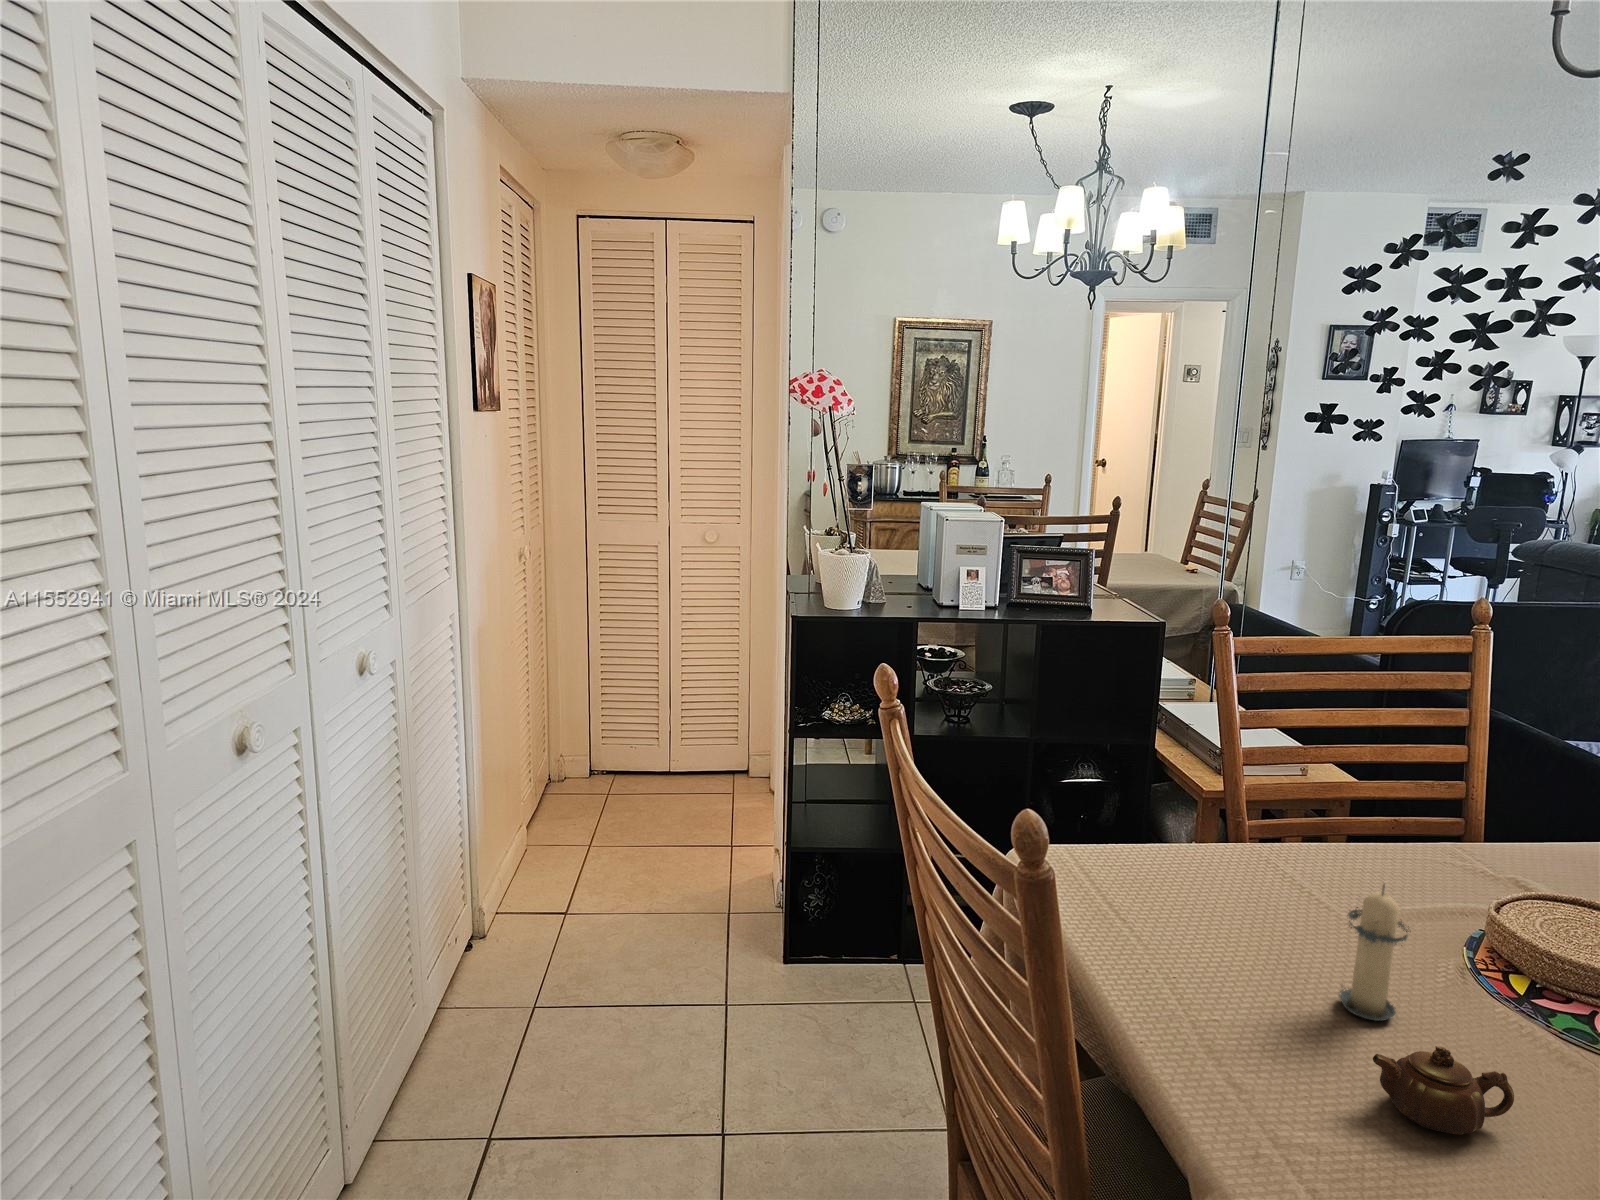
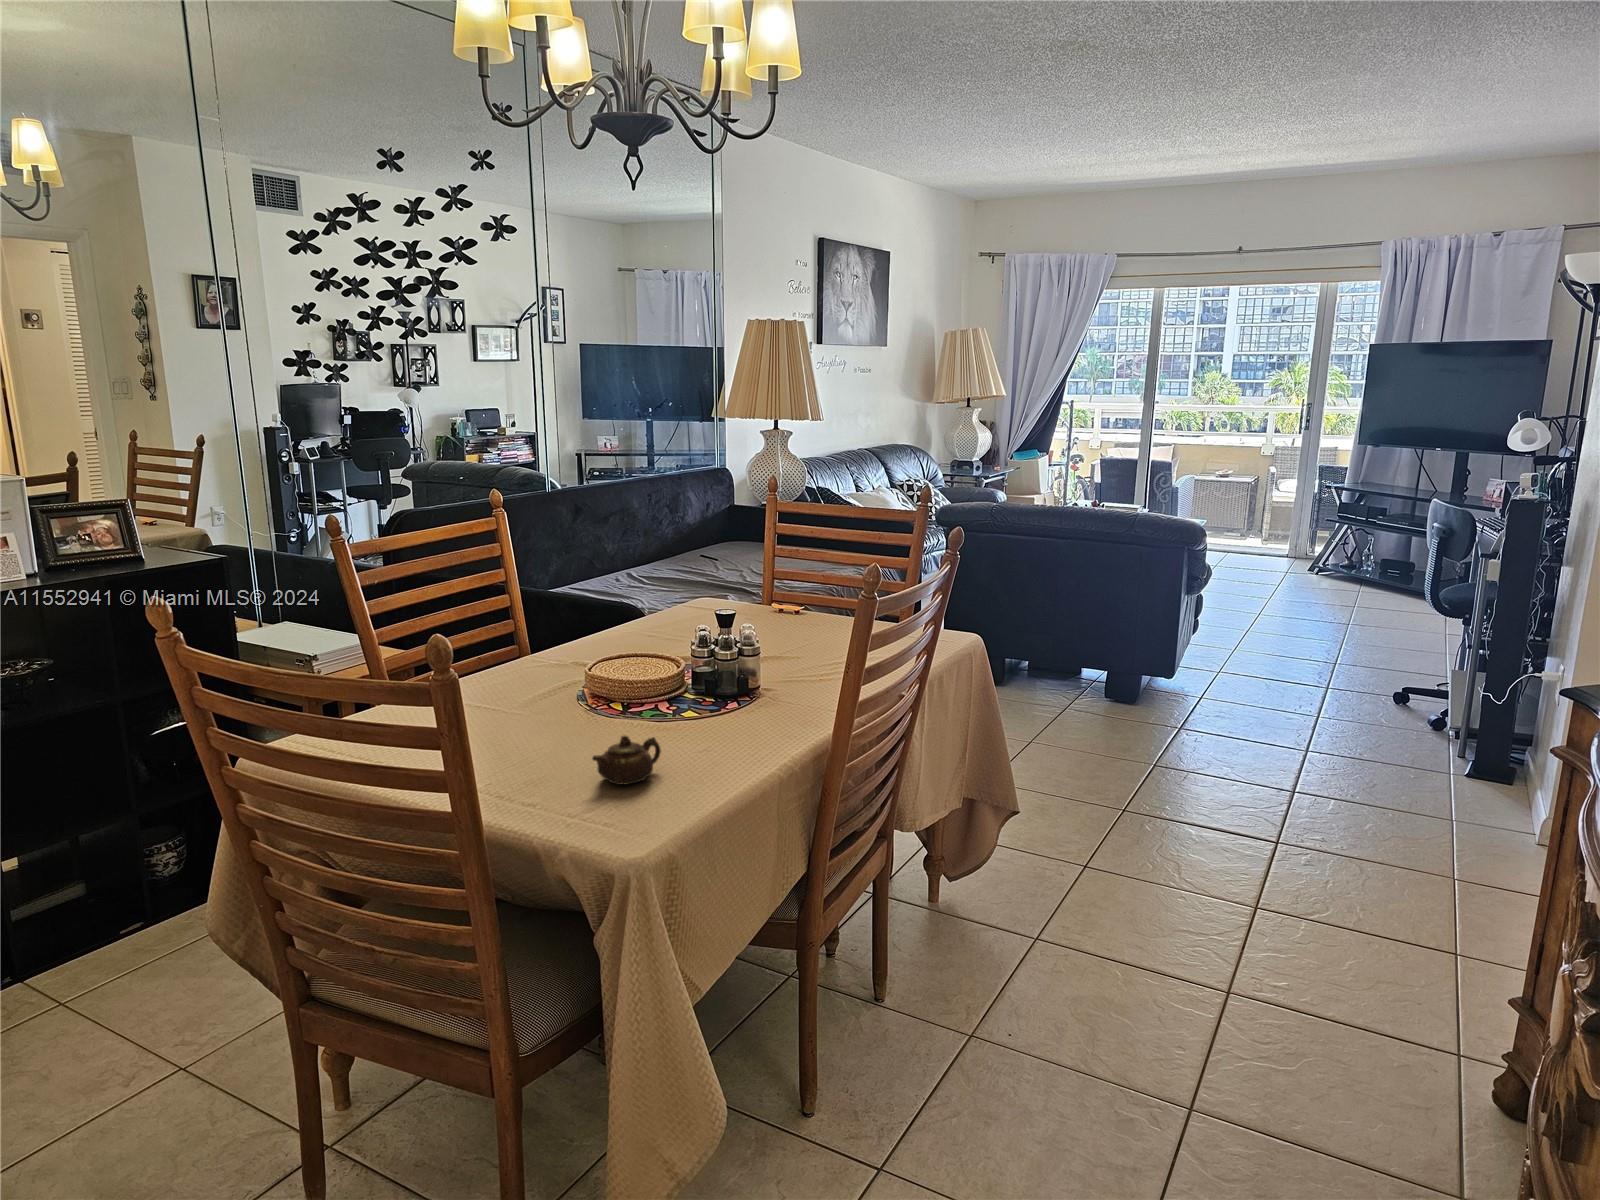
candle: present [1339,884,1409,1021] -> none [533,662,581,755]

